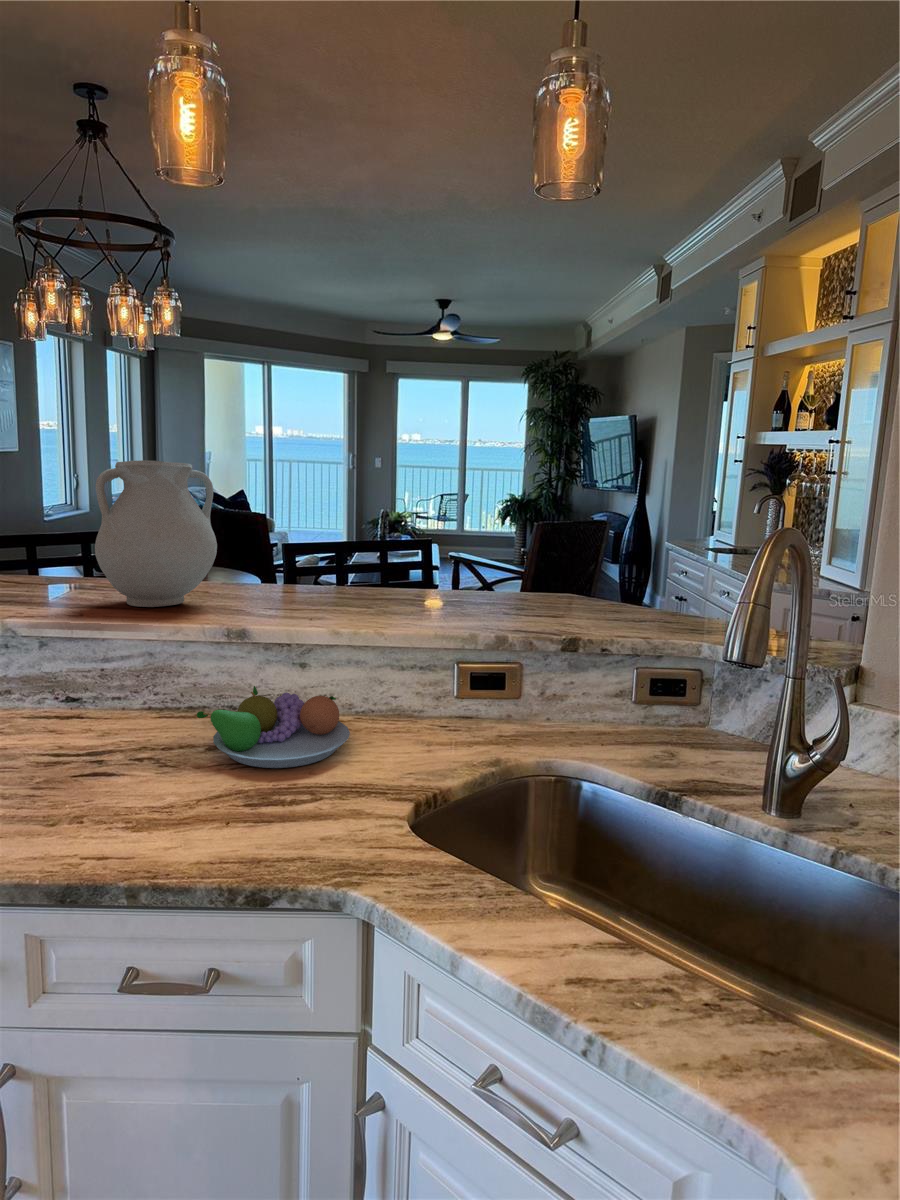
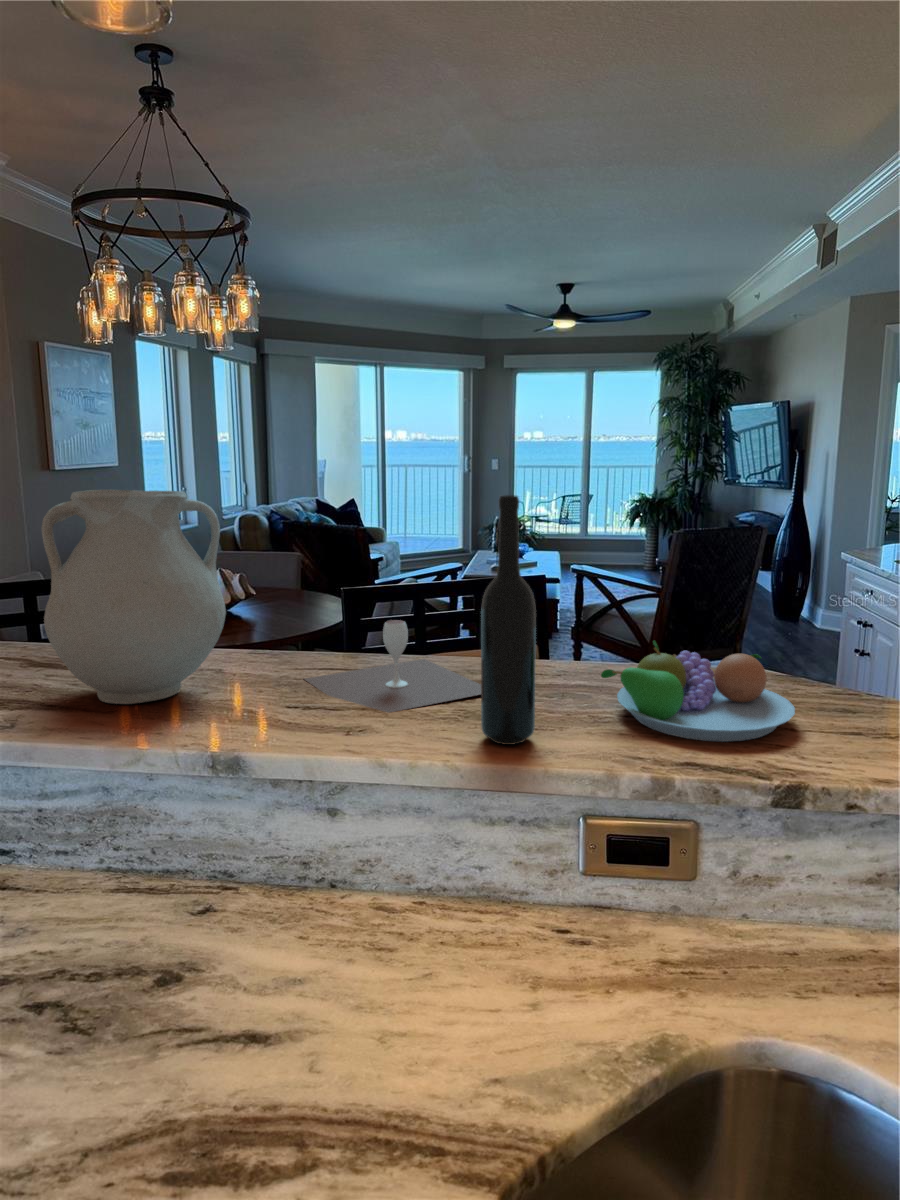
bottle: none [395,471,428,624] -> present [481,495,536,745]
wine glass: none [265,557,400,615] -> present [304,620,481,713]
fruit bowl: present [197,686,350,768] -> present [601,641,795,742]

